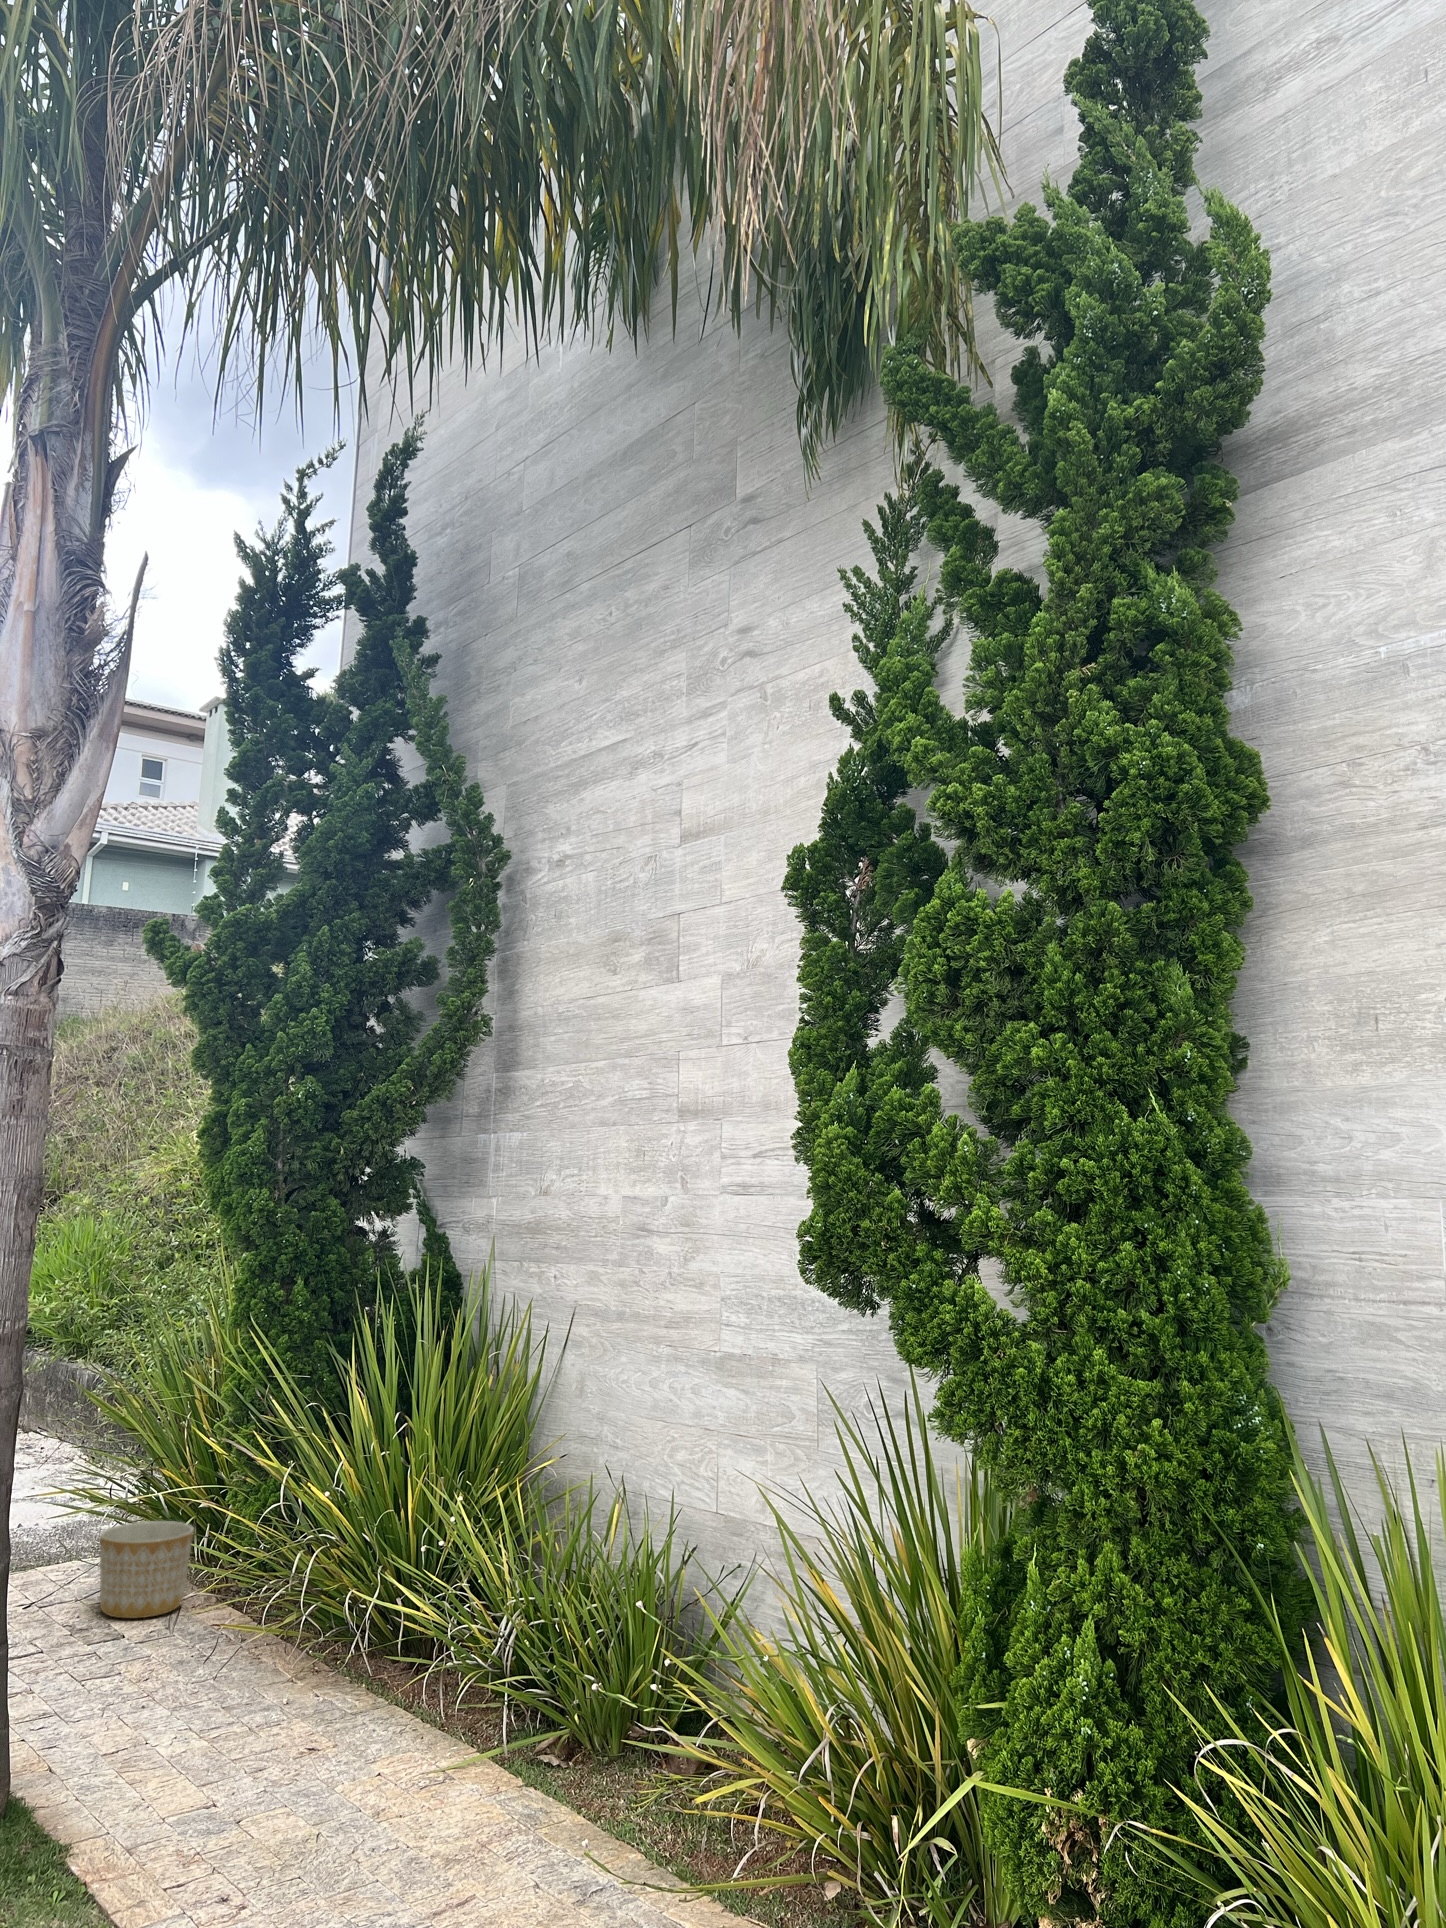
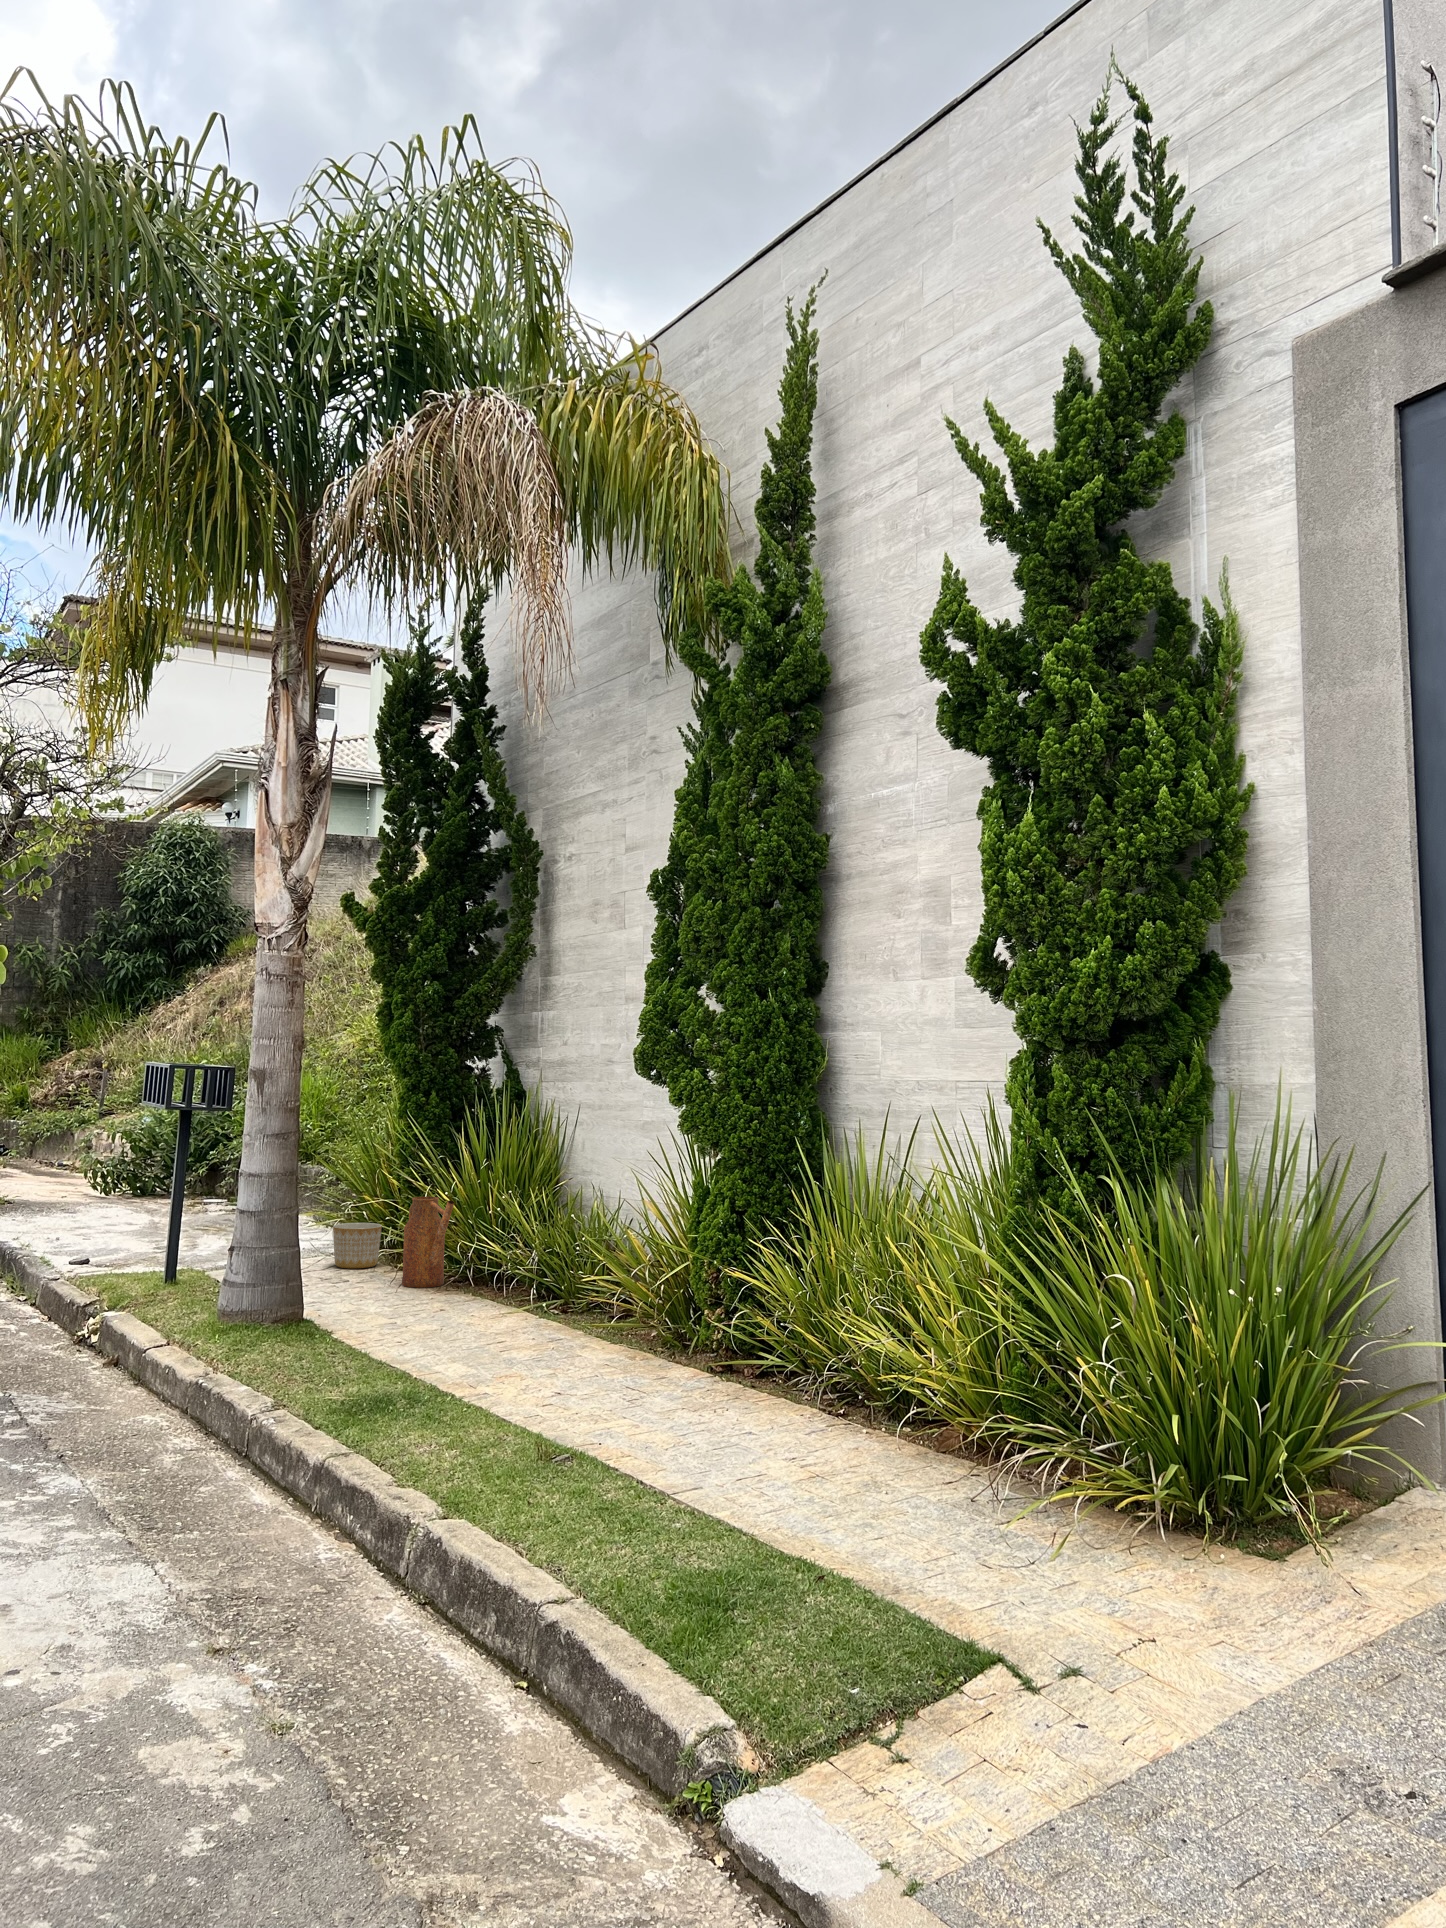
watering can: none [231,1488,344,1682] -> present [402,1197,454,1288]

